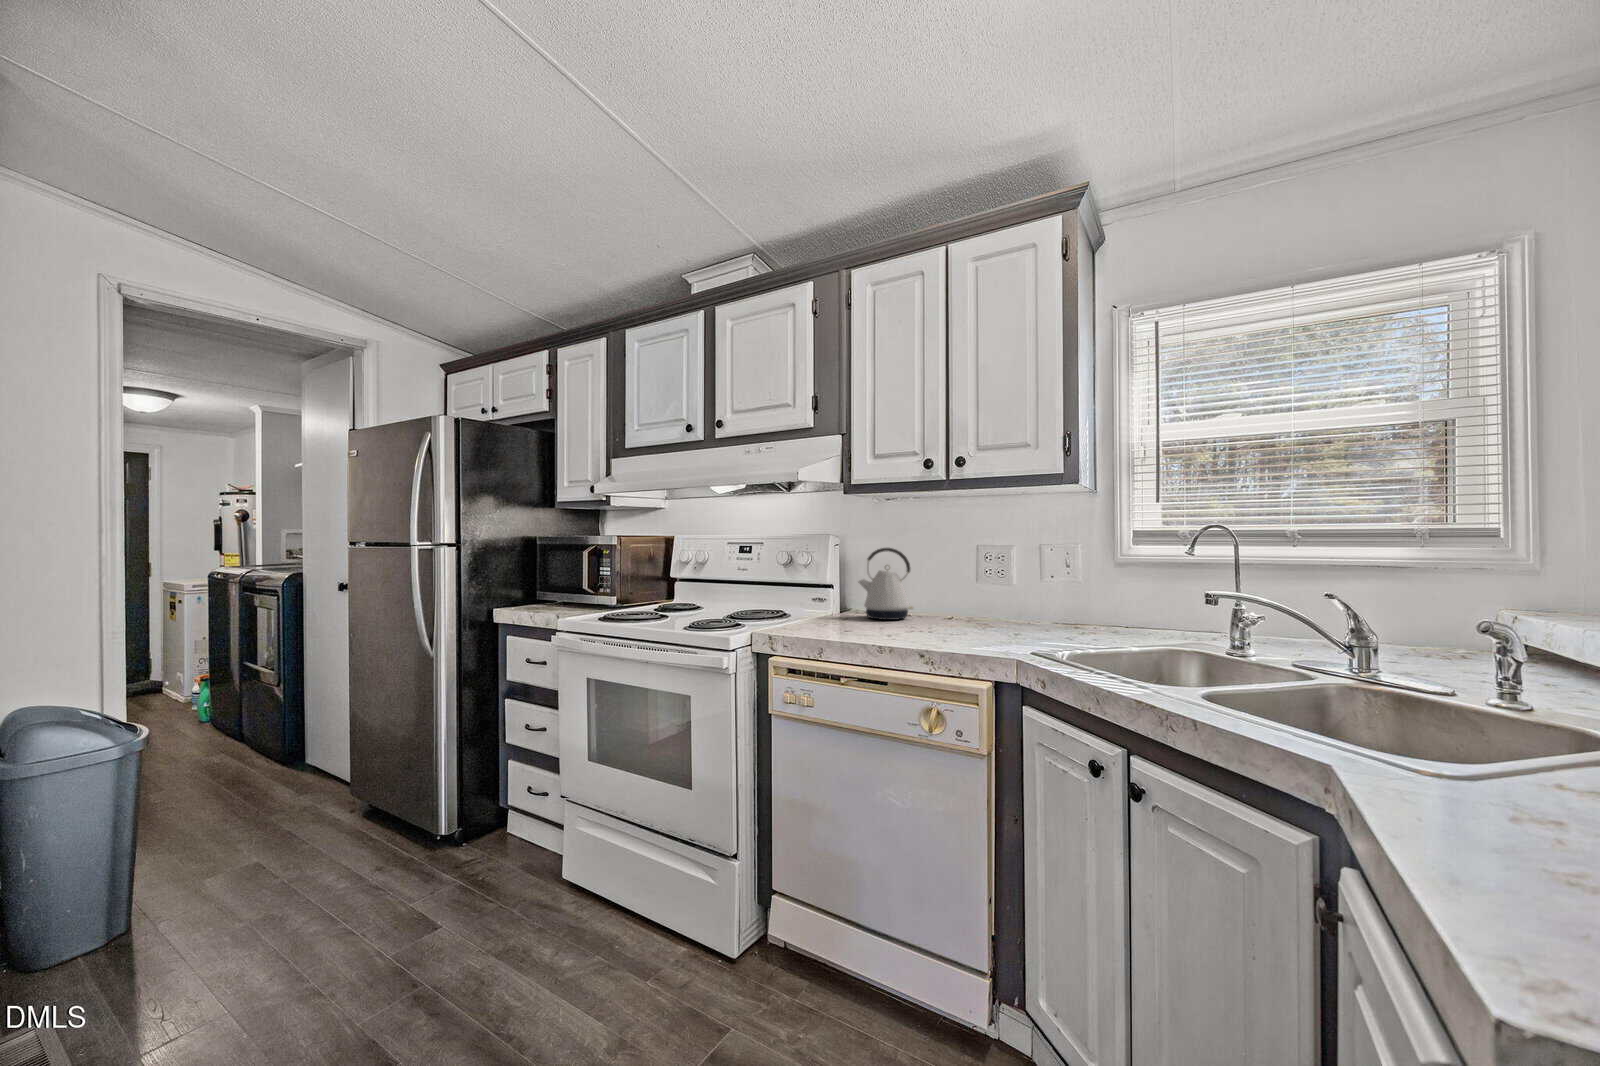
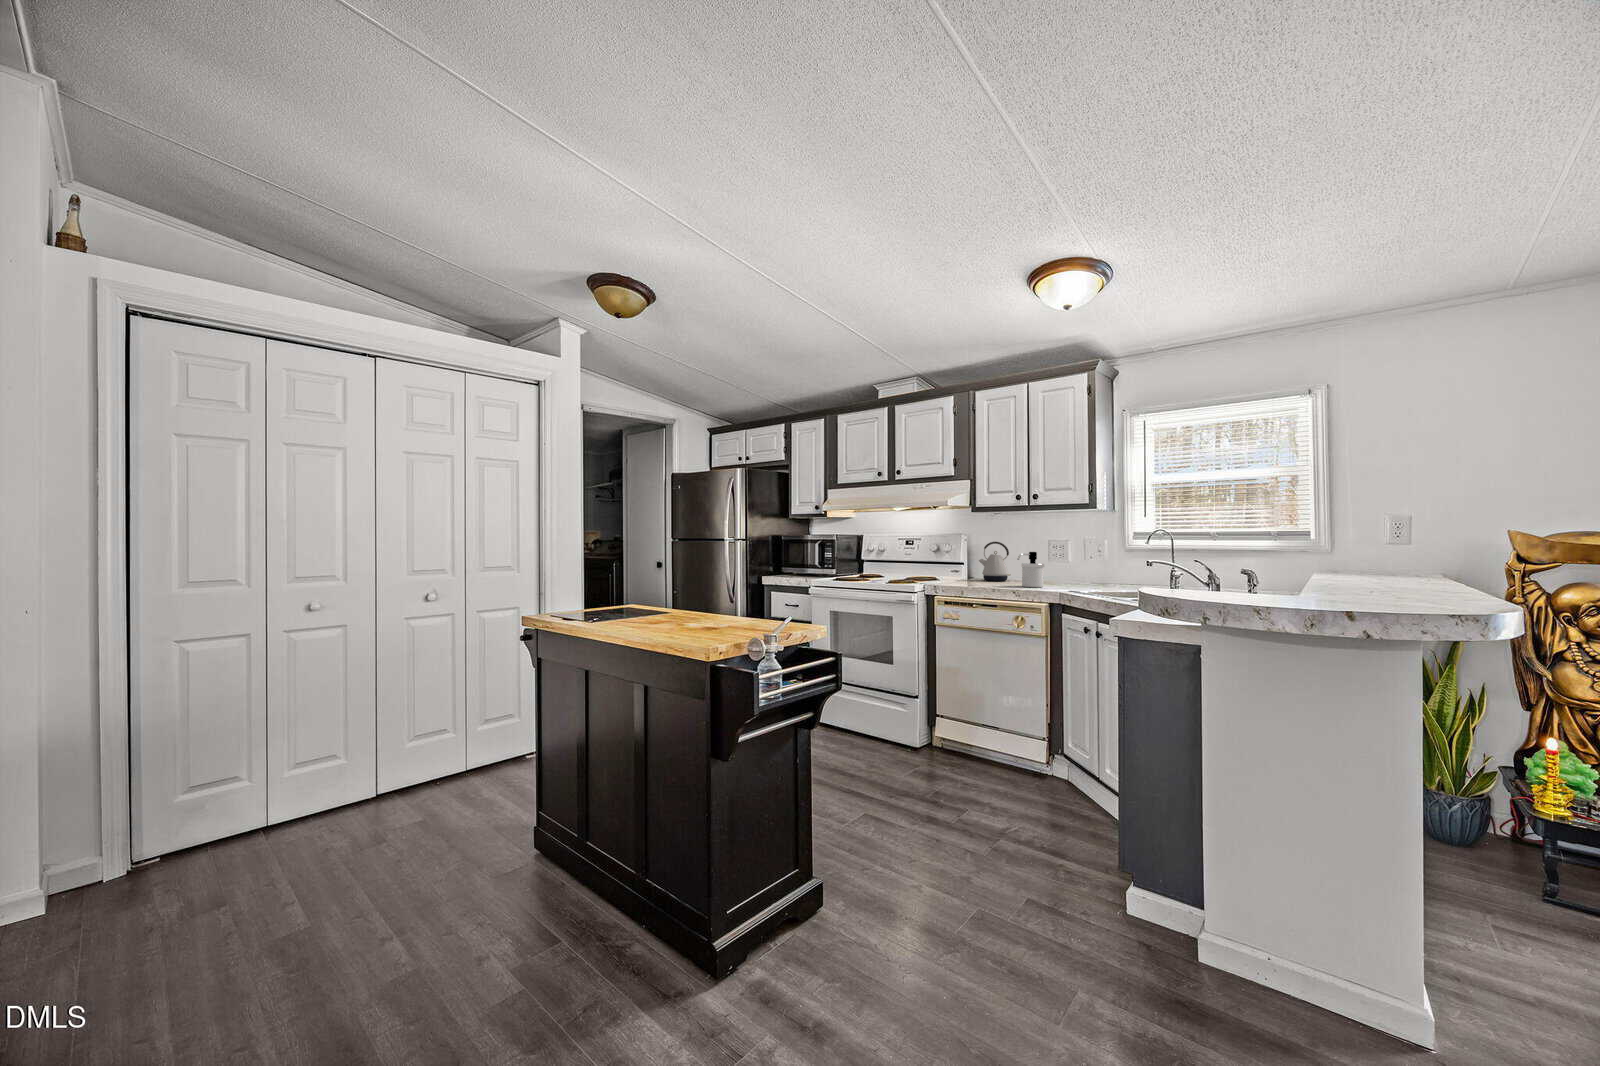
soap dispenser: none [928,568,978,638] -> present [1017,552,1044,587]

